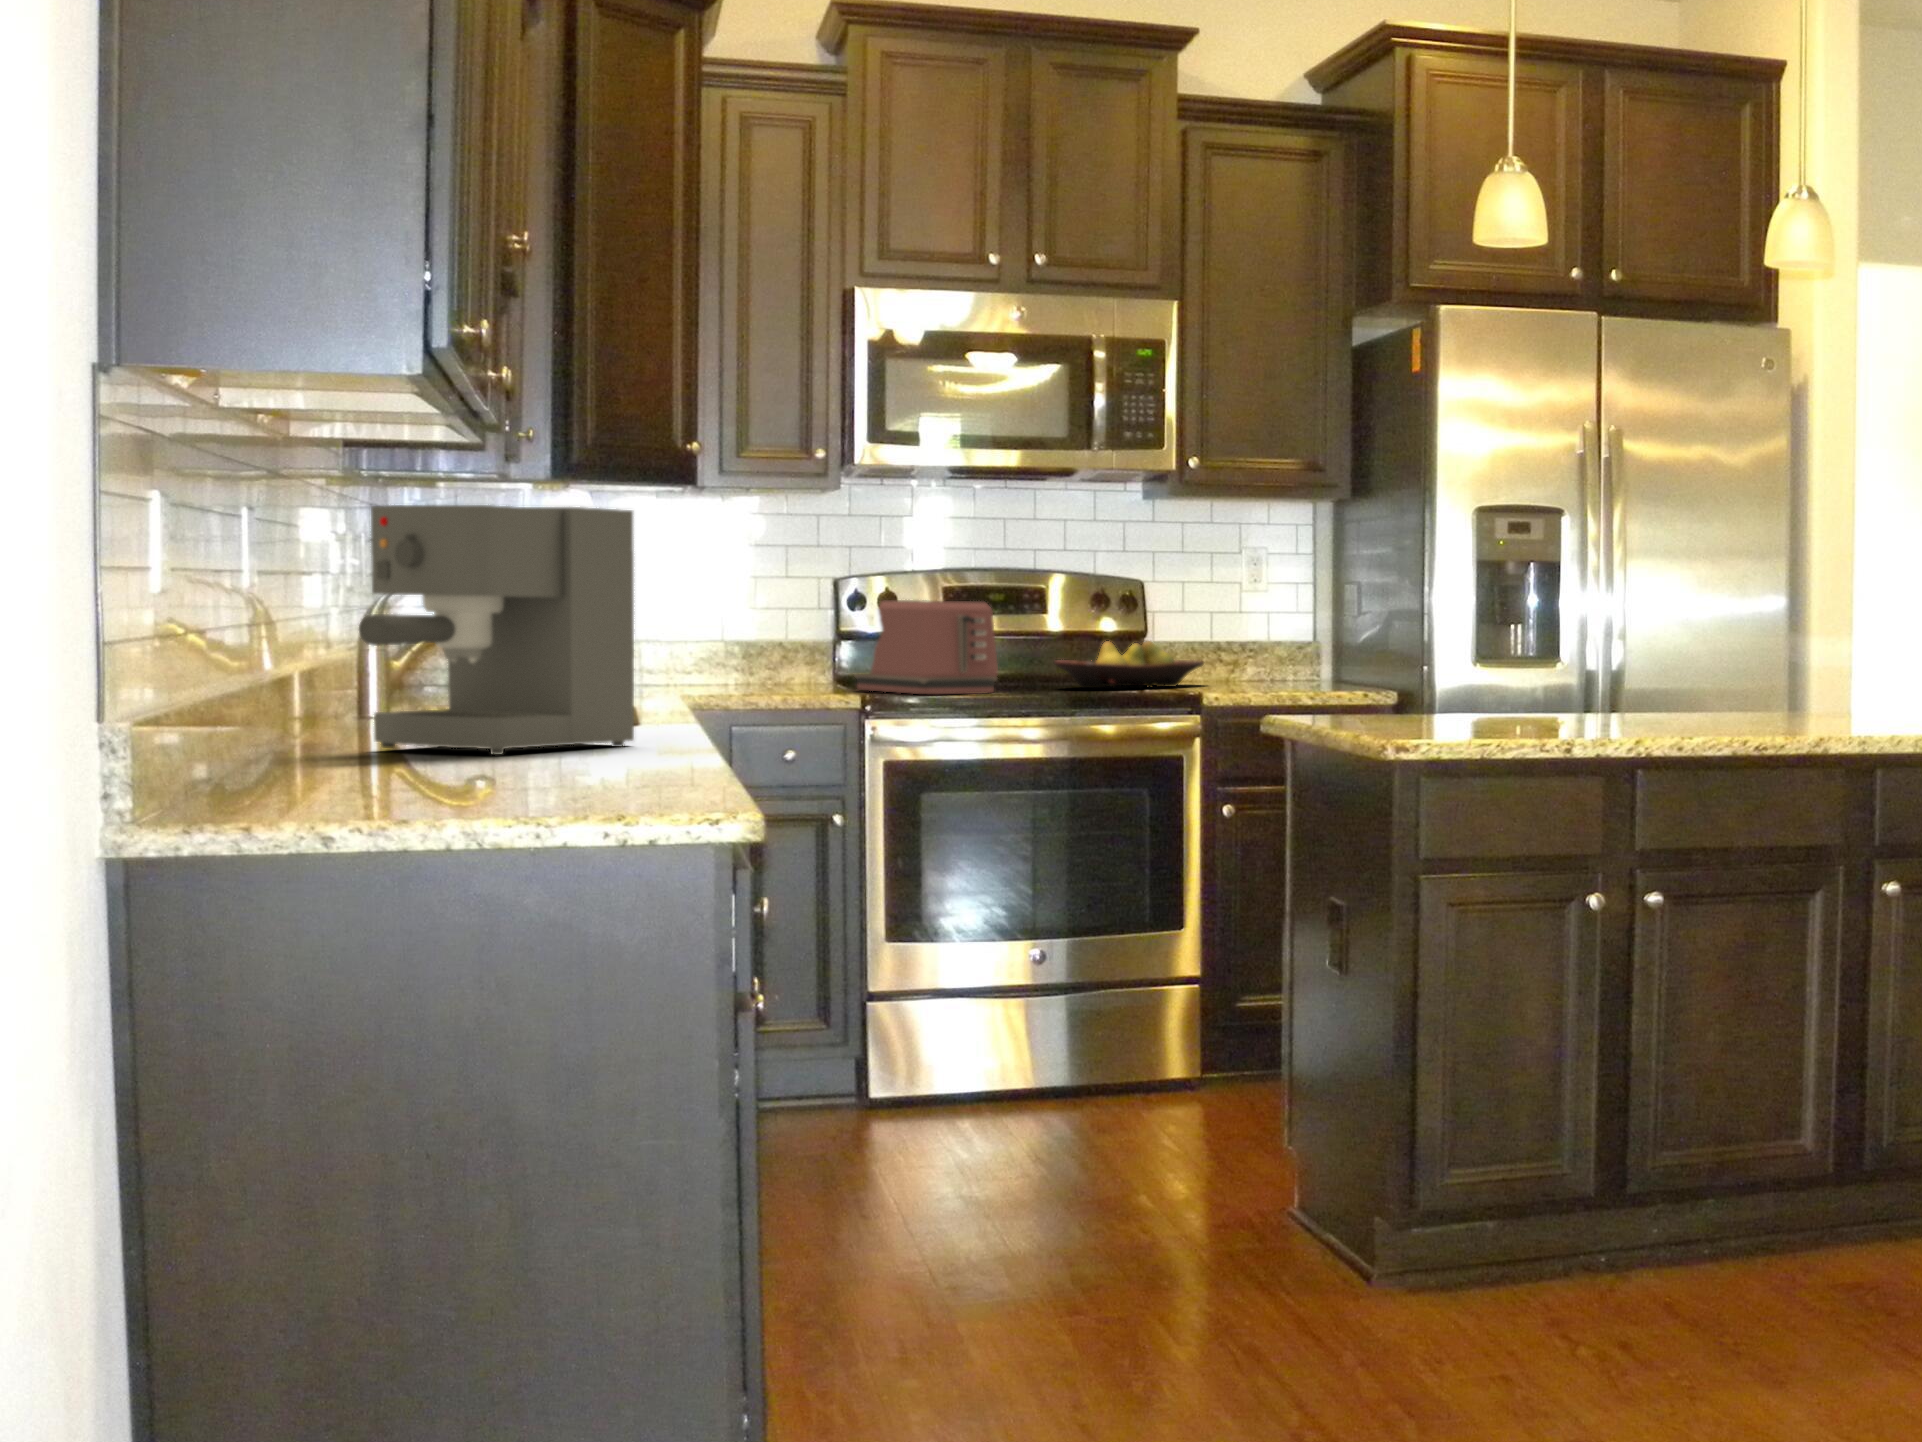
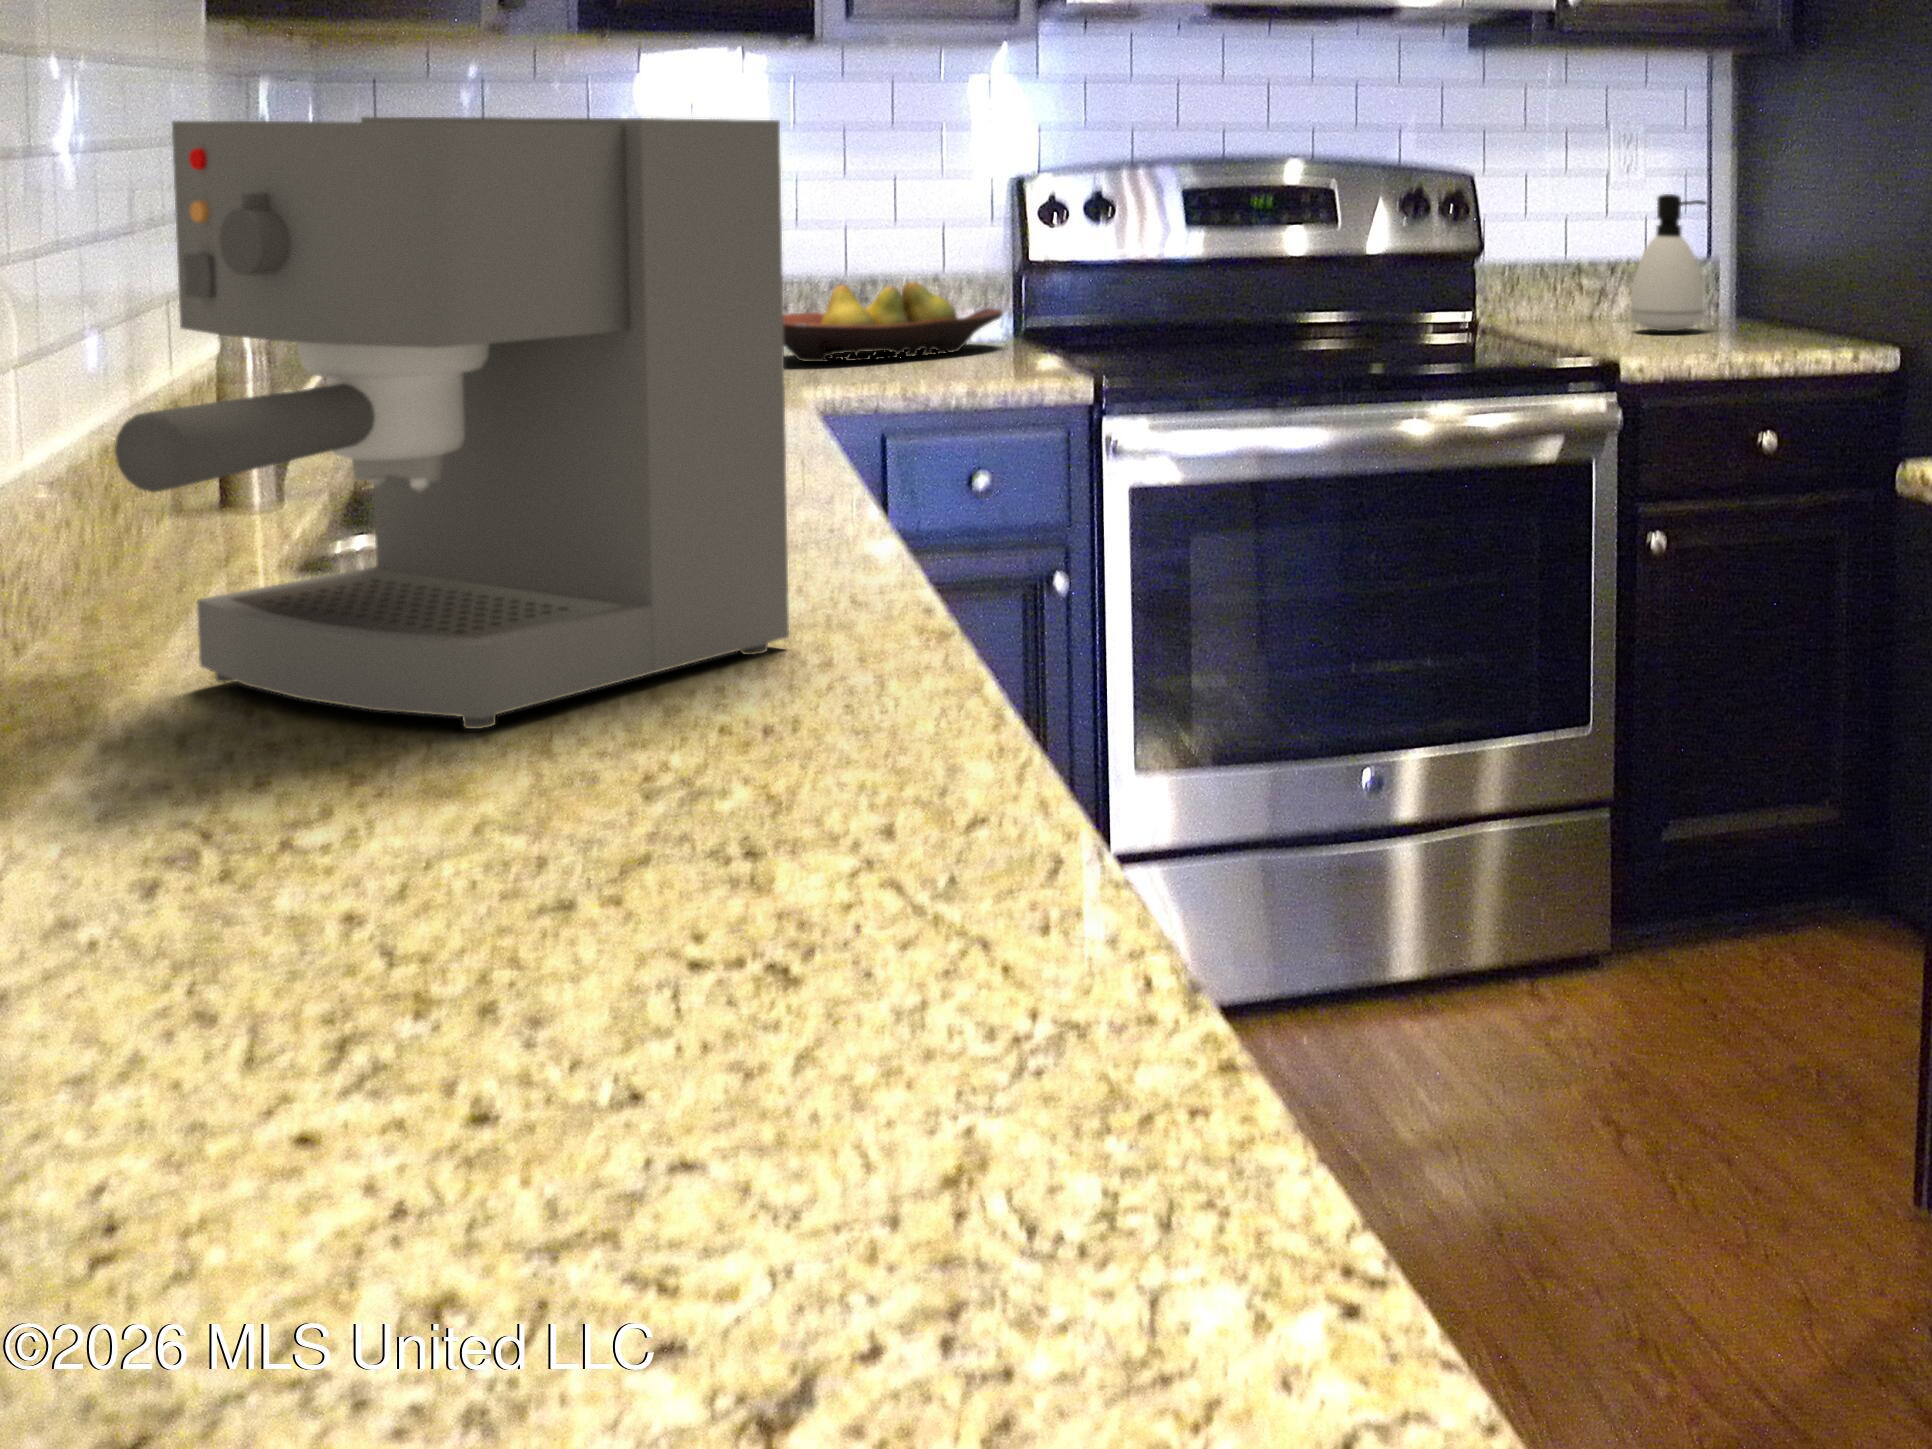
soap dispenser: none [1243,593,1291,682] -> present [1631,194,1706,331]
toaster: present [855,600,998,694] -> none [1059,215,1294,374]
fruit bowl: present [1054,641,1204,688] -> present [783,282,1003,362]

